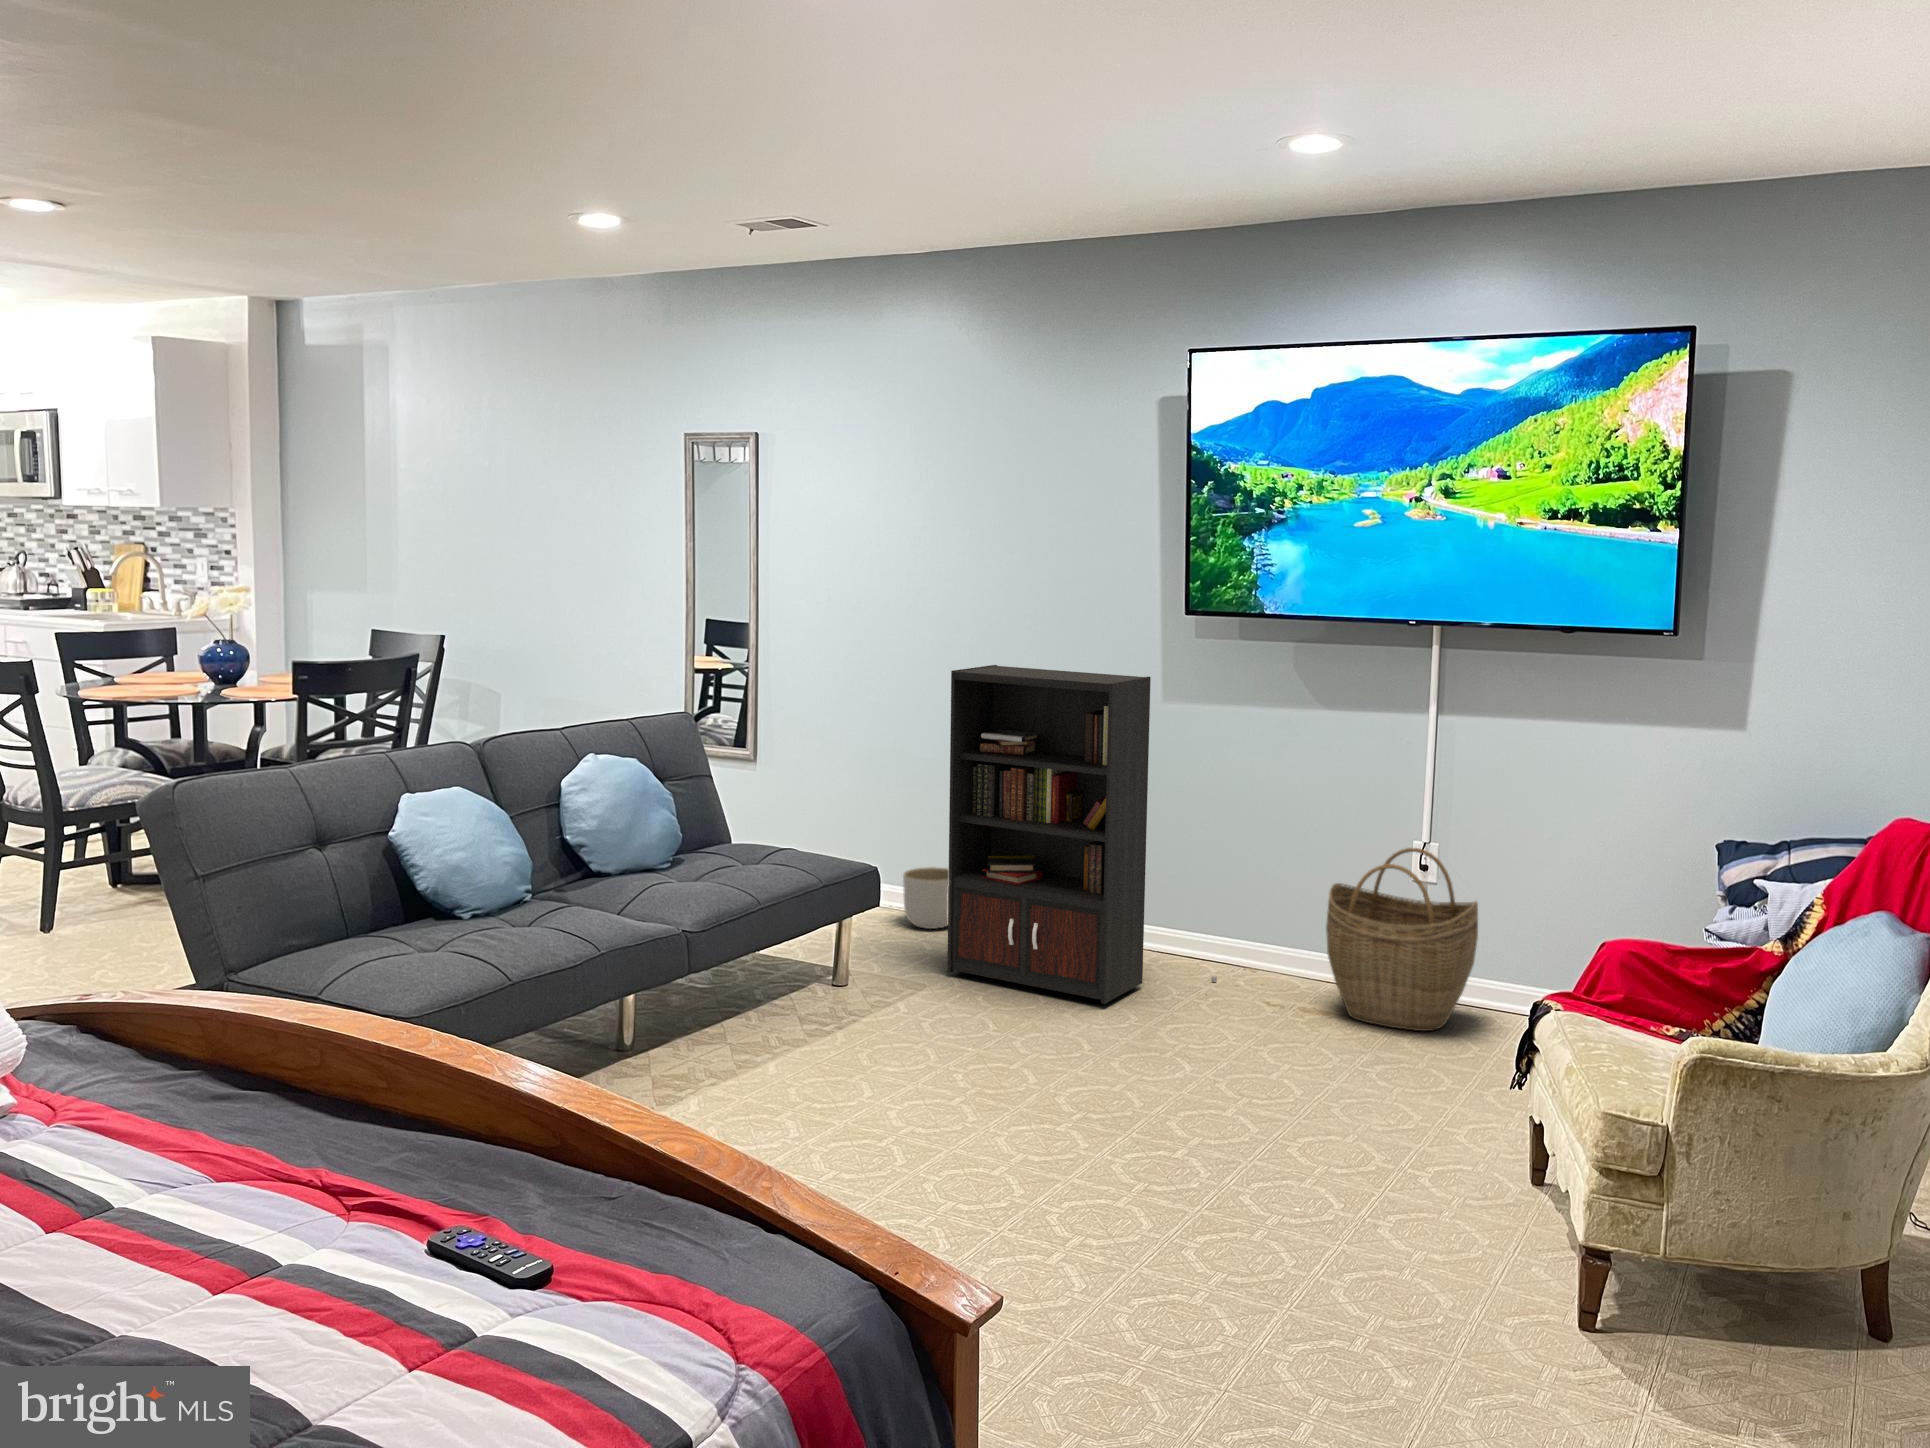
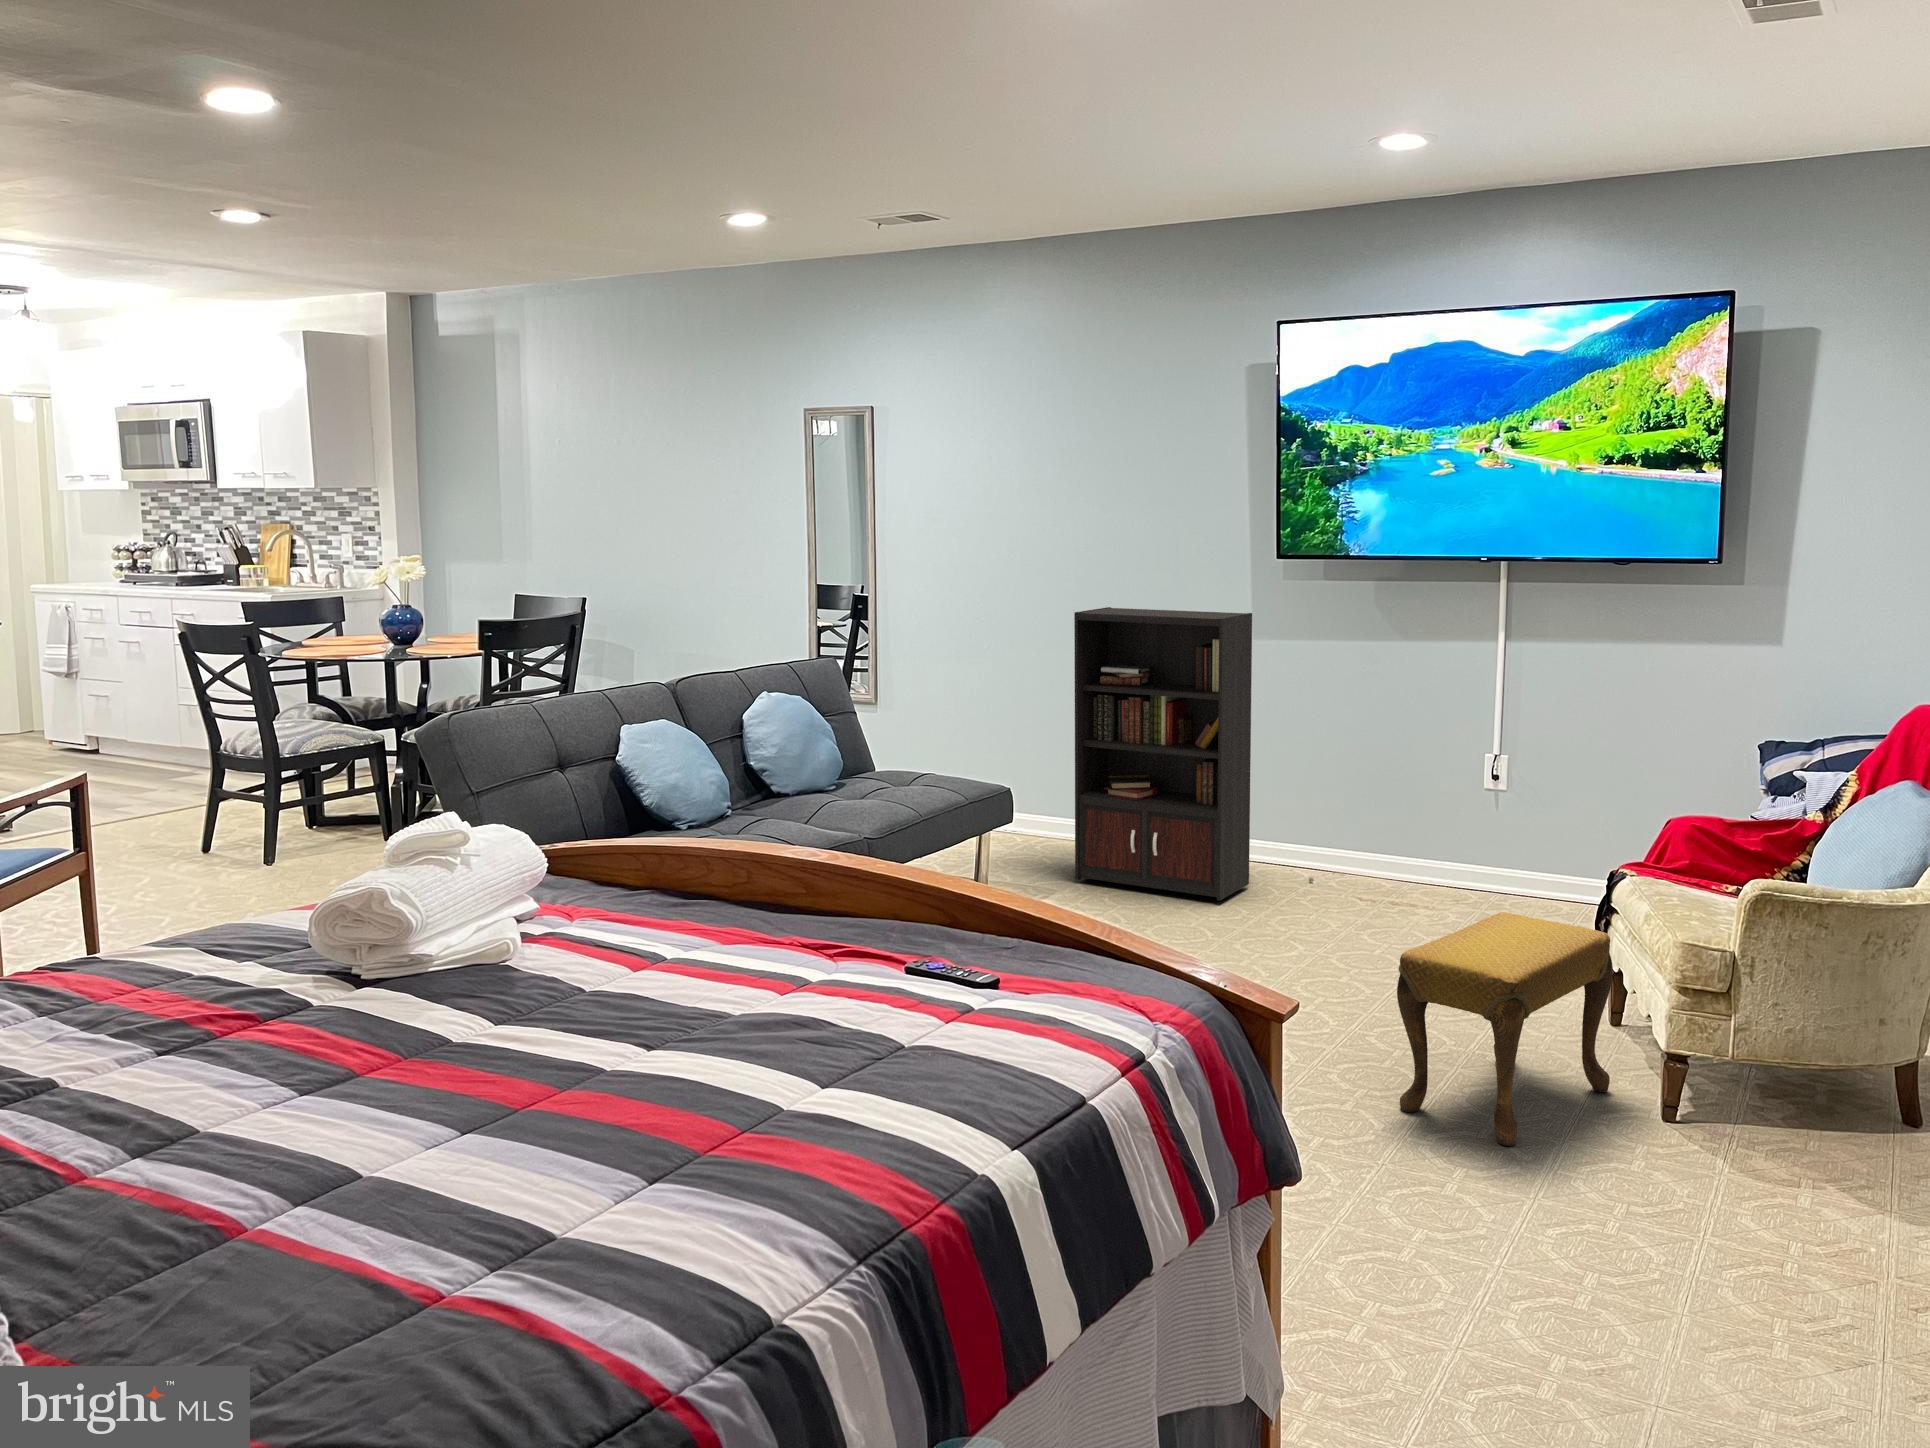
woven basket: present [1326,848,1478,1031] -> none [1413,758,1548,916]
planter: present [903,867,949,929] -> none [1024,793,1075,846]
footstool: none [1261,1055,1525,1361] -> present [1397,912,1613,1146]

